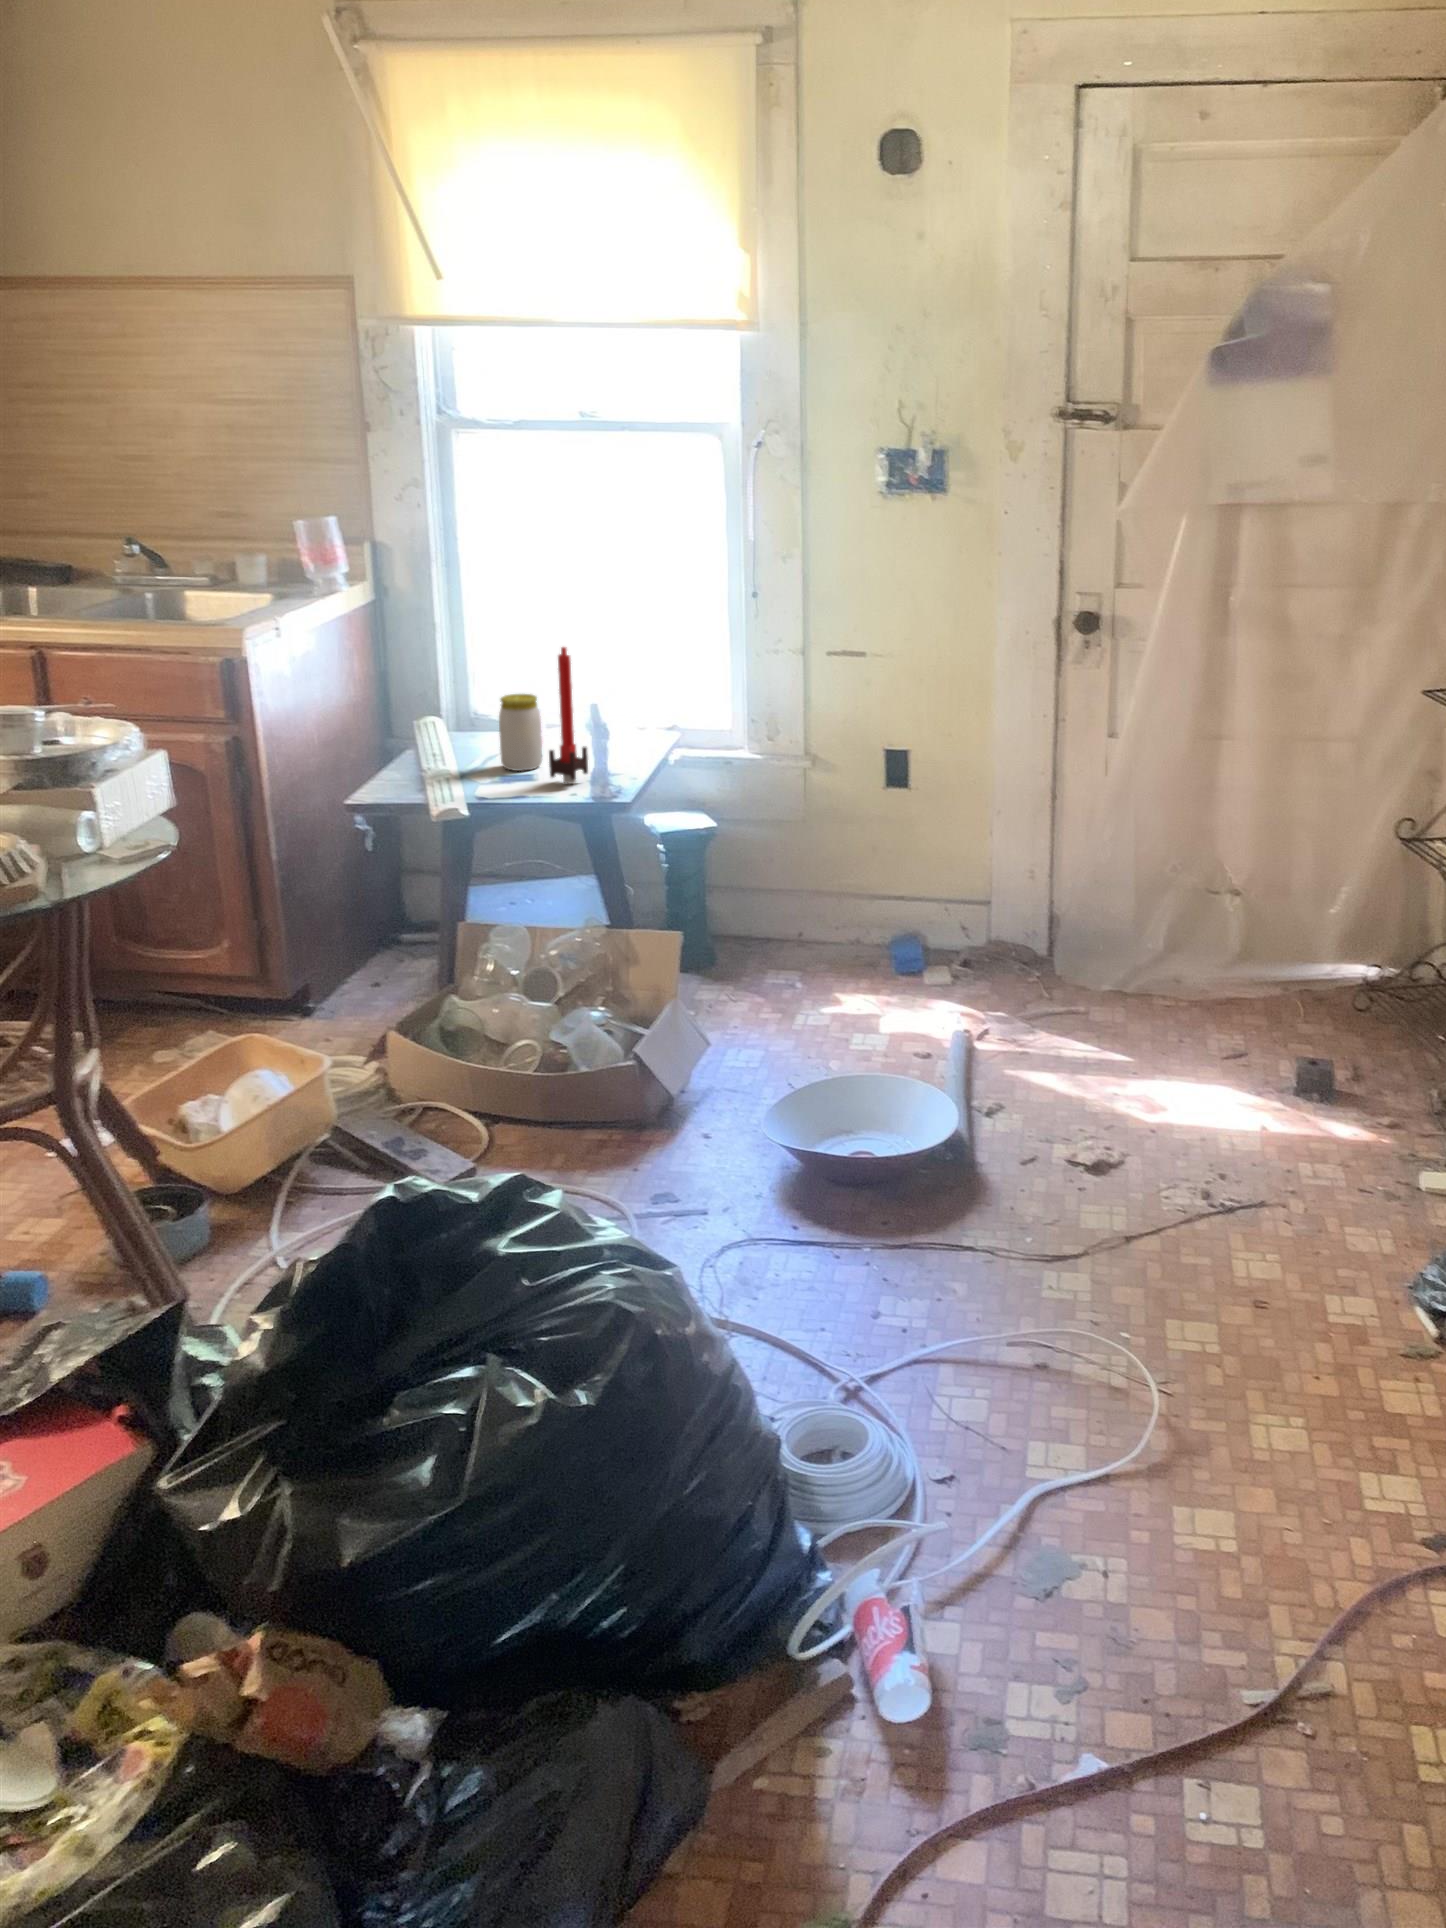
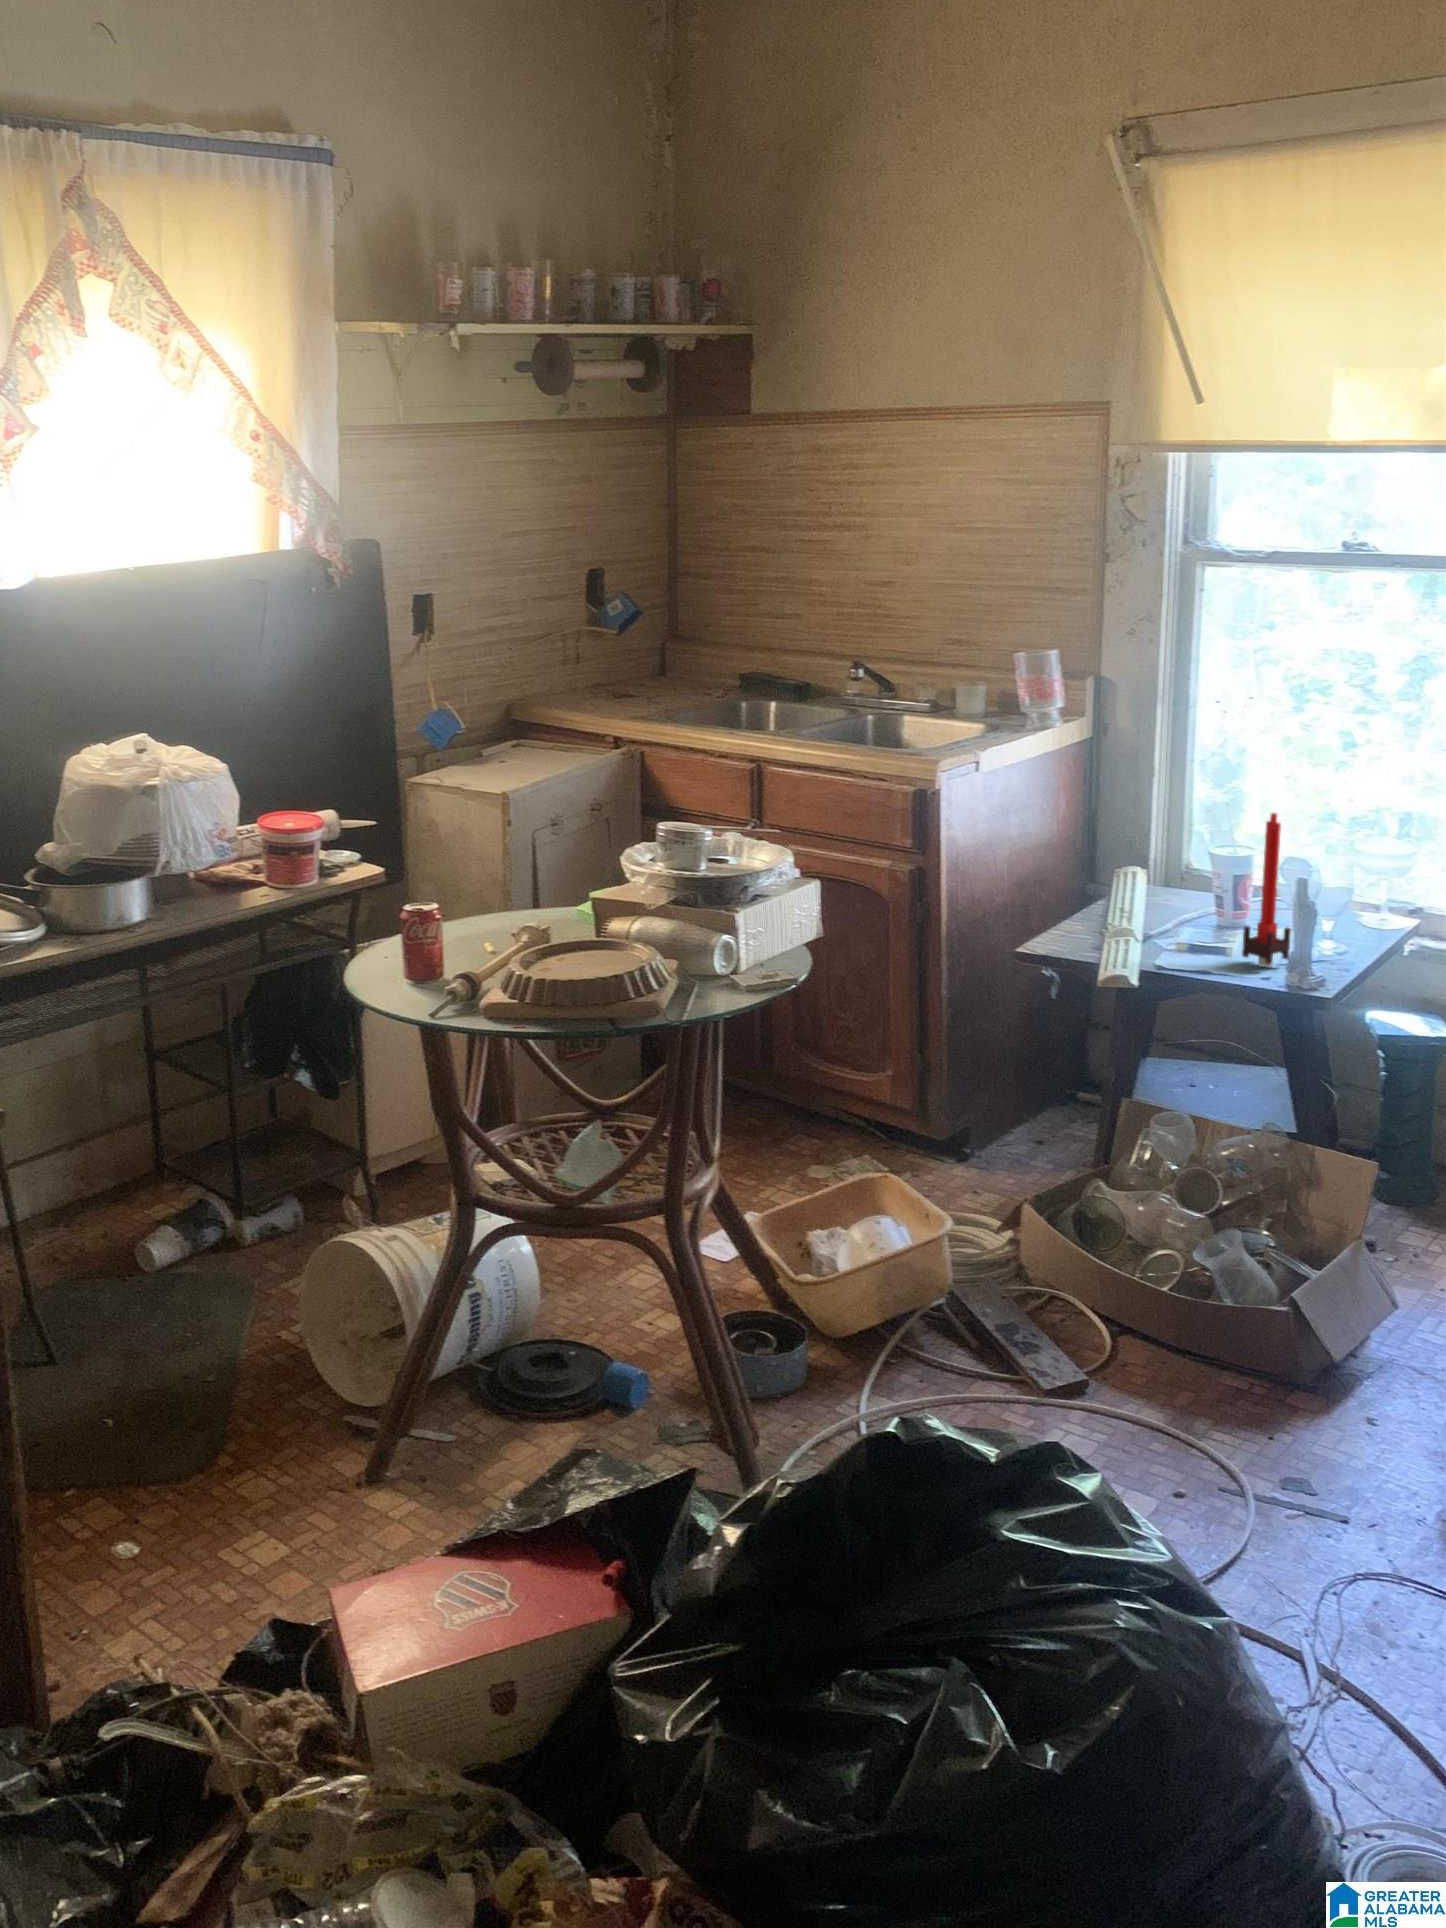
jar: present [499,694,542,771] -> none [1194,857,1245,943]

